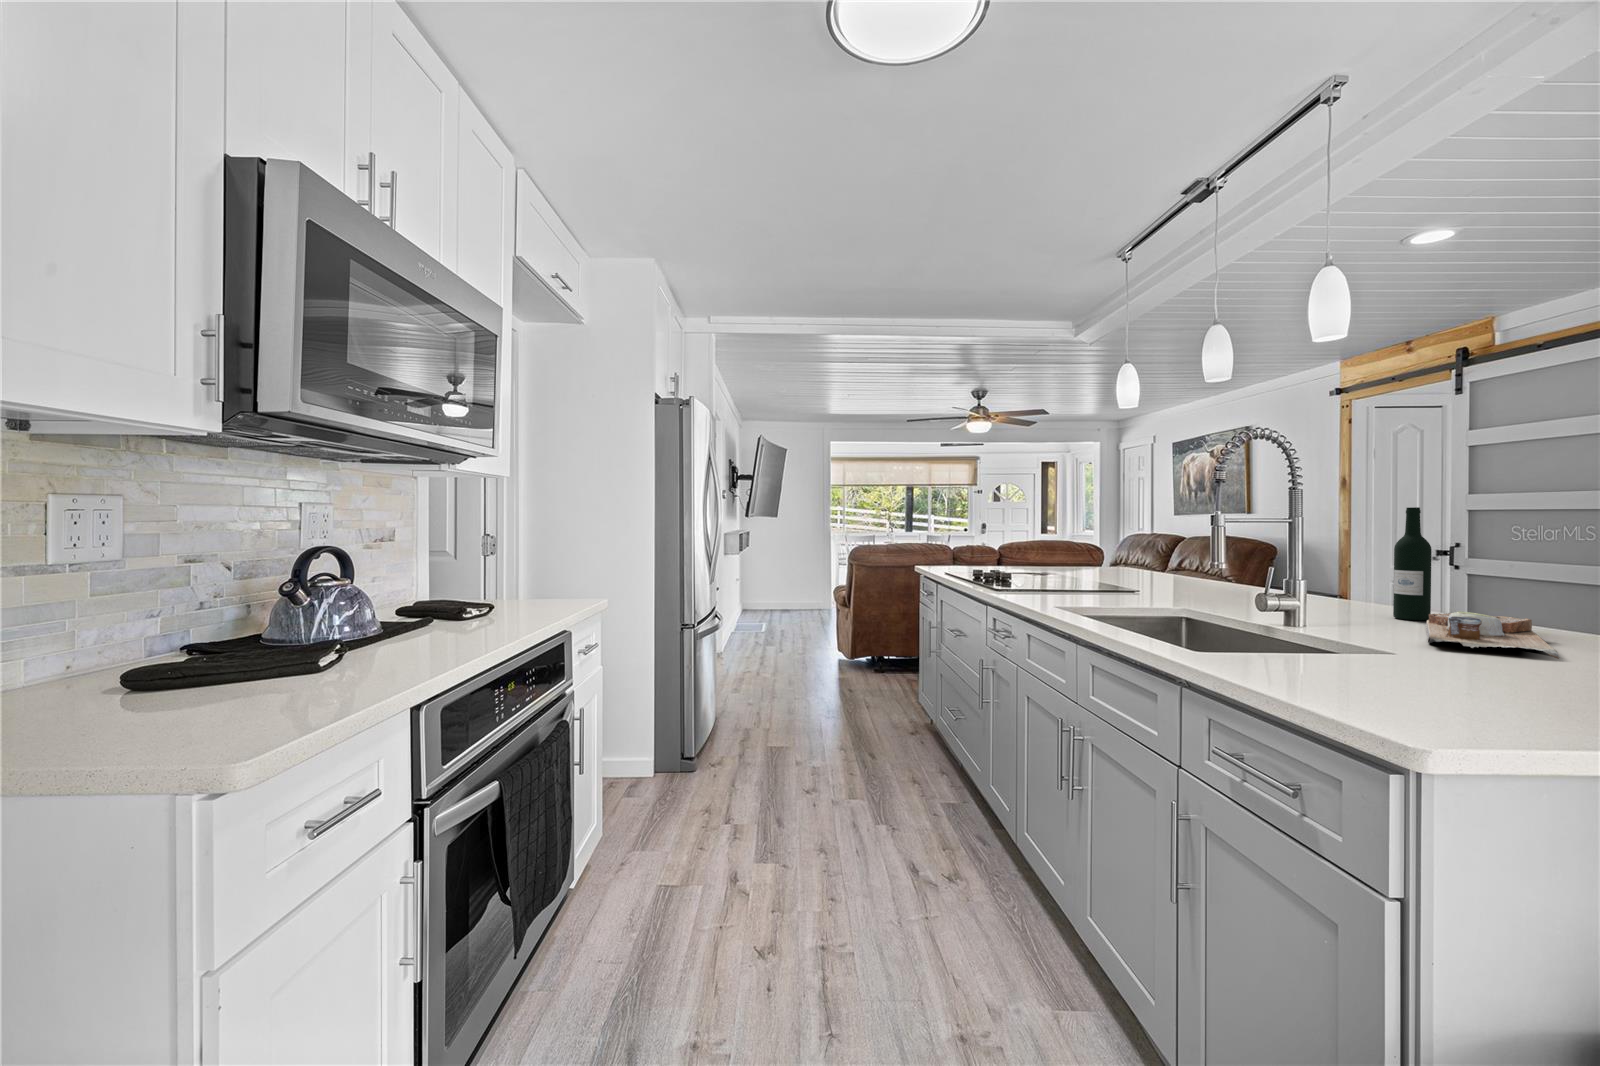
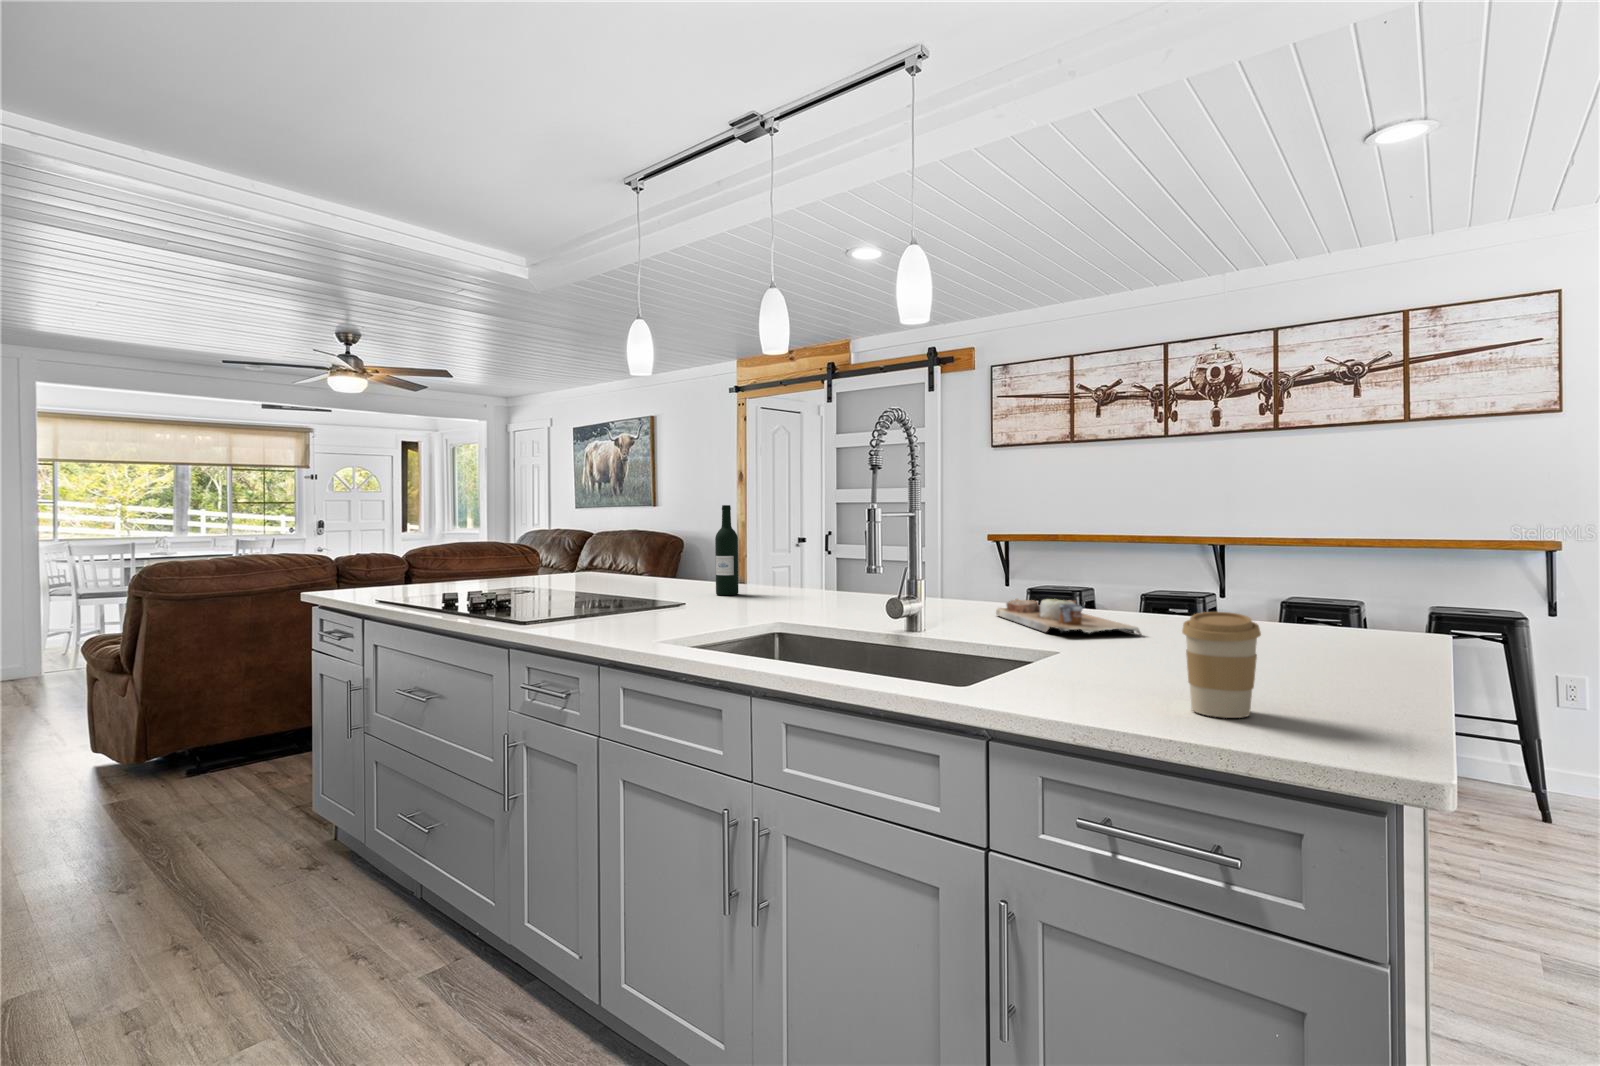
wine bottle: present [1393,507,1432,620] -> present [715,505,738,595]
coffee cup: none [1339,612,1423,709] -> present [1182,612,1261,718]

